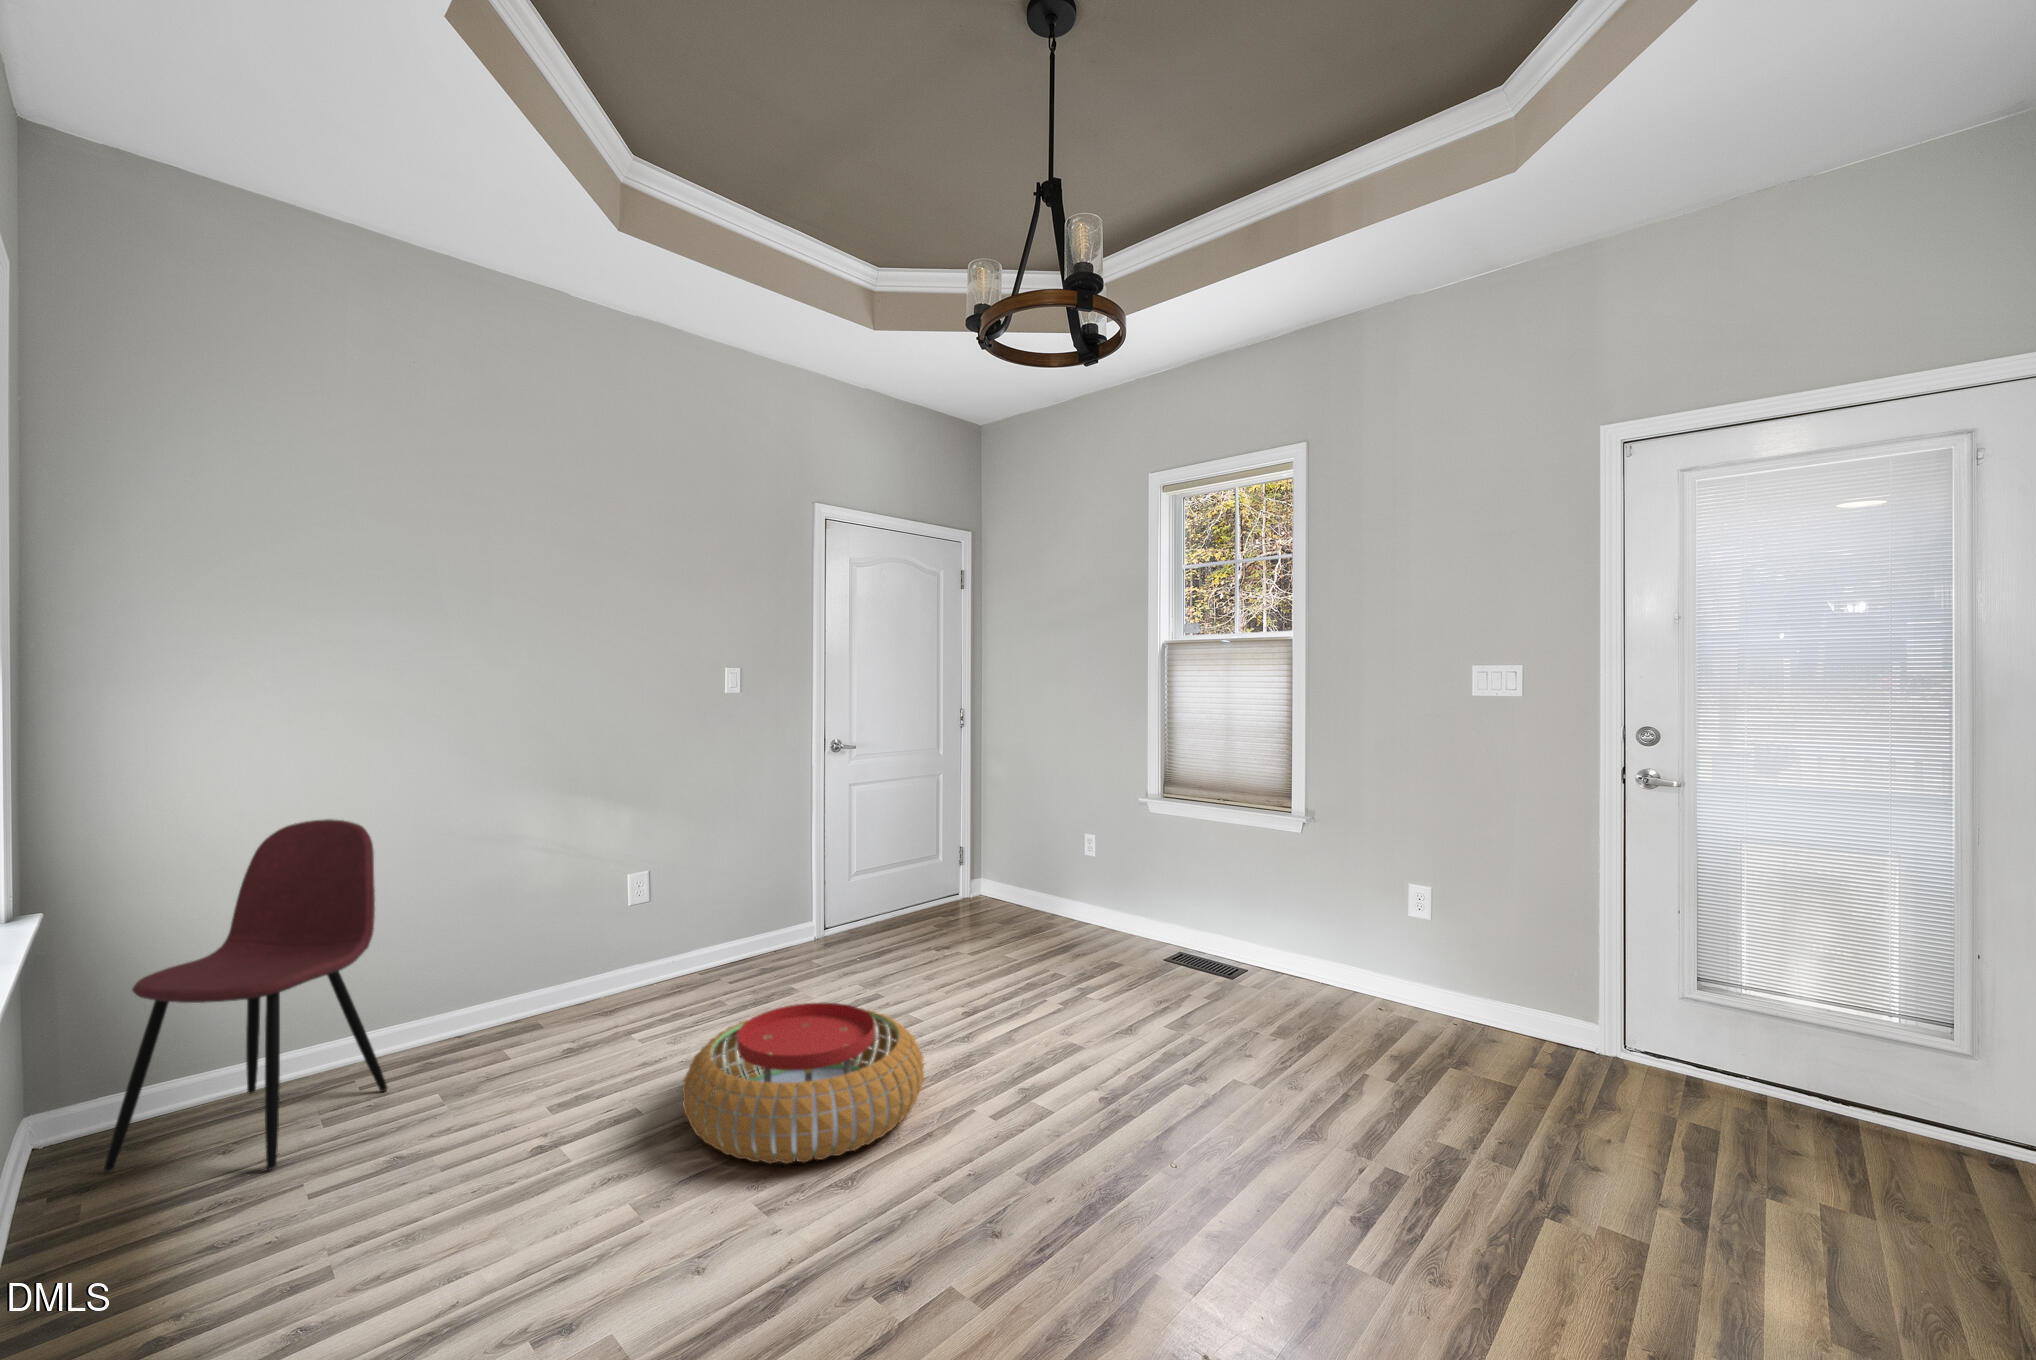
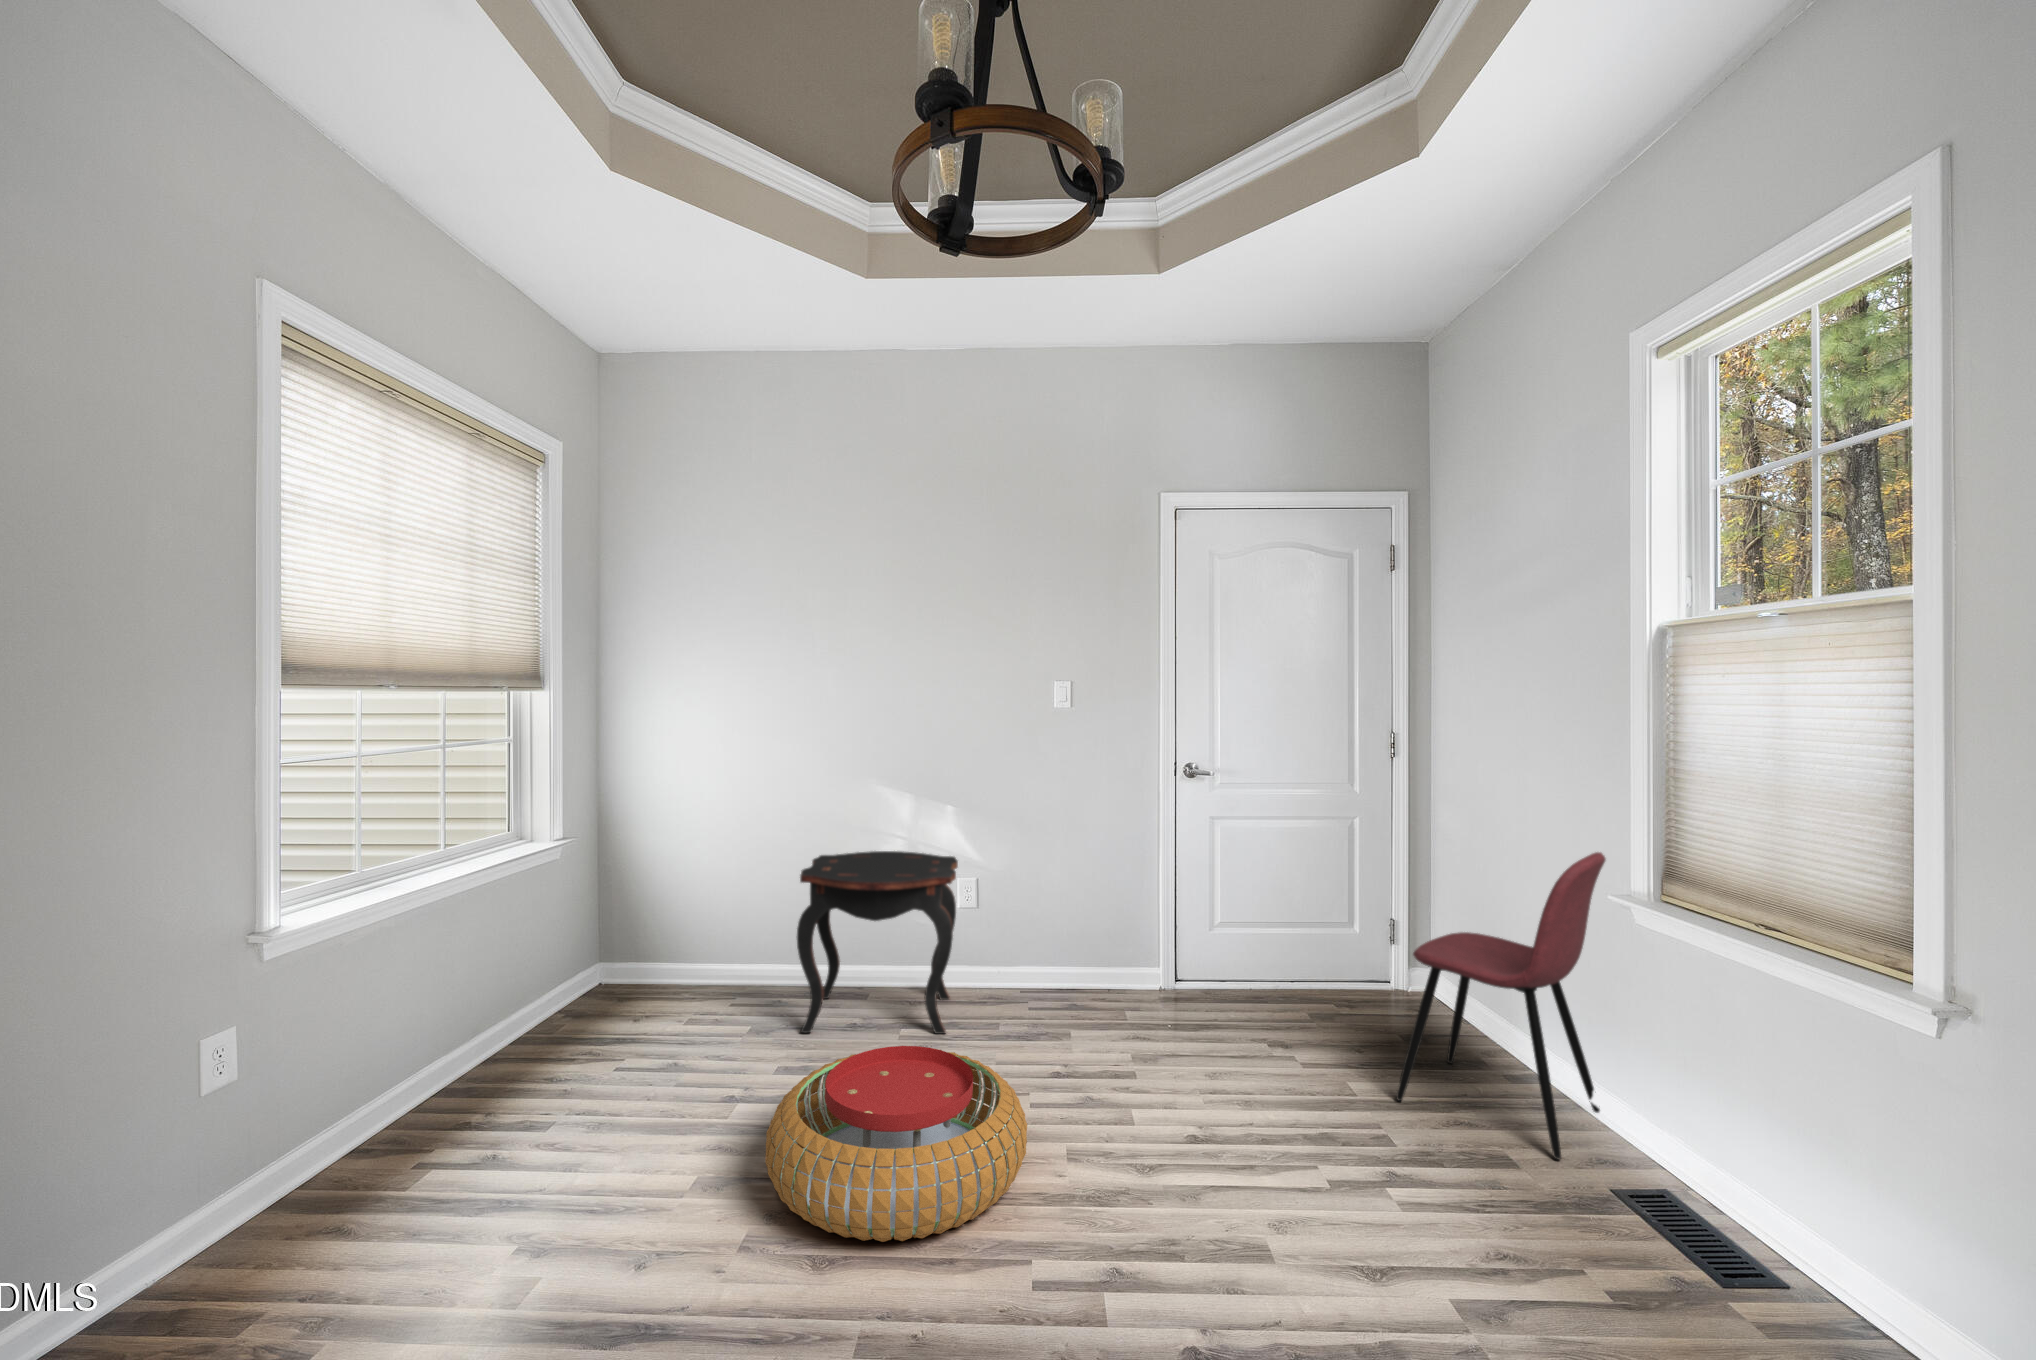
dining chair: present [104,819,387,1172] -> present [1396,852,1606,1160]
side table: none [477,852,688,1076] -> present [797,851,958,1034]

